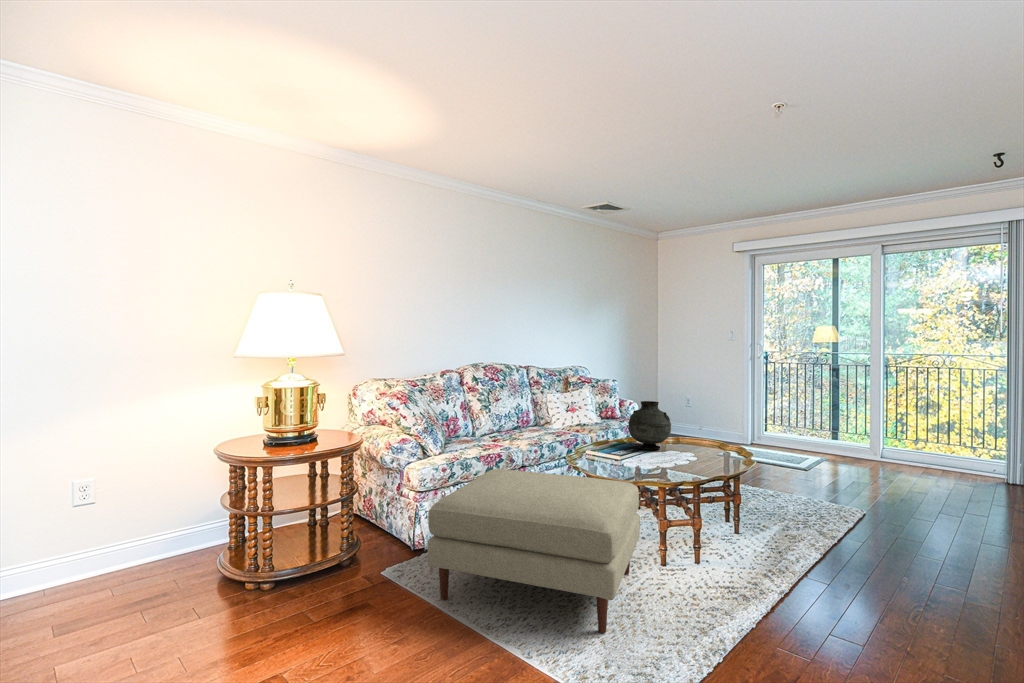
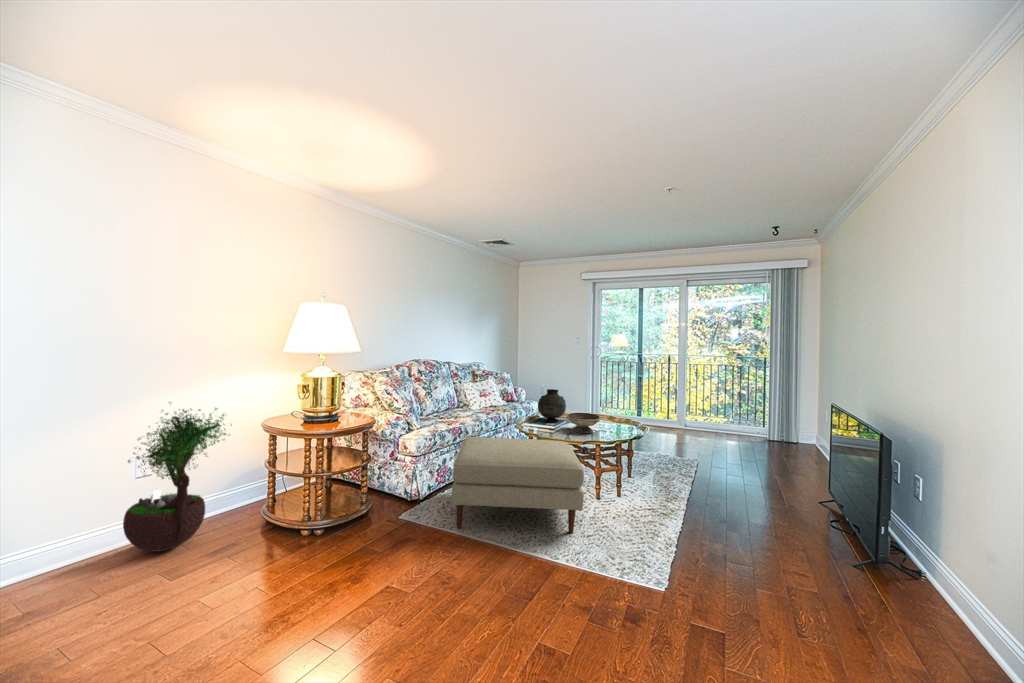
potted tree: none [57,418,180,584] -> present [123,402,232,552]
decorative bowl: none [660,437,712,470] -> present [567,413,600,433]

